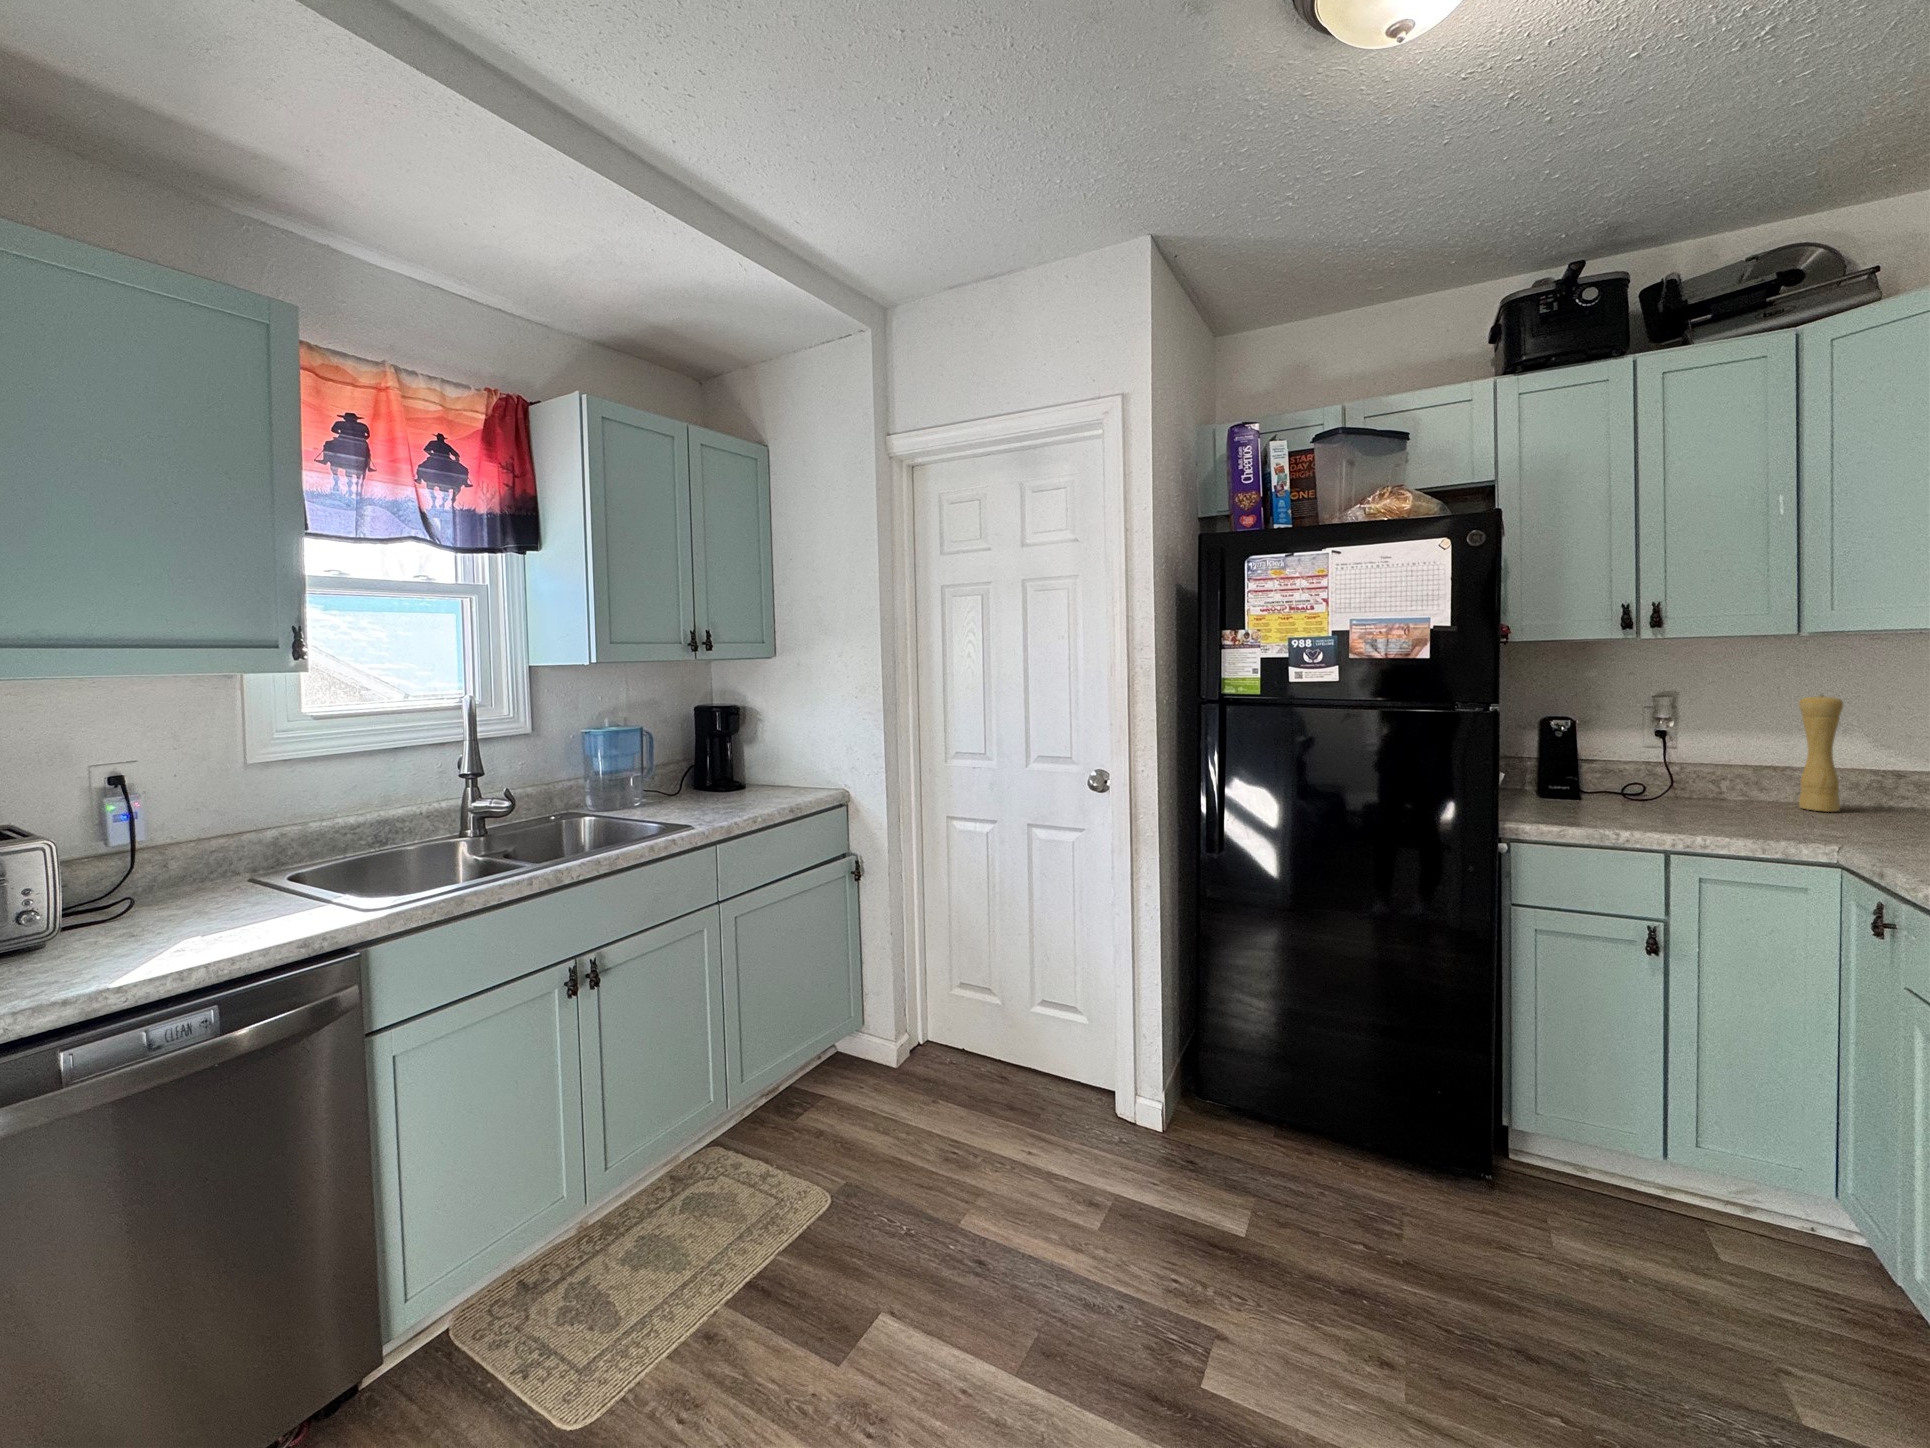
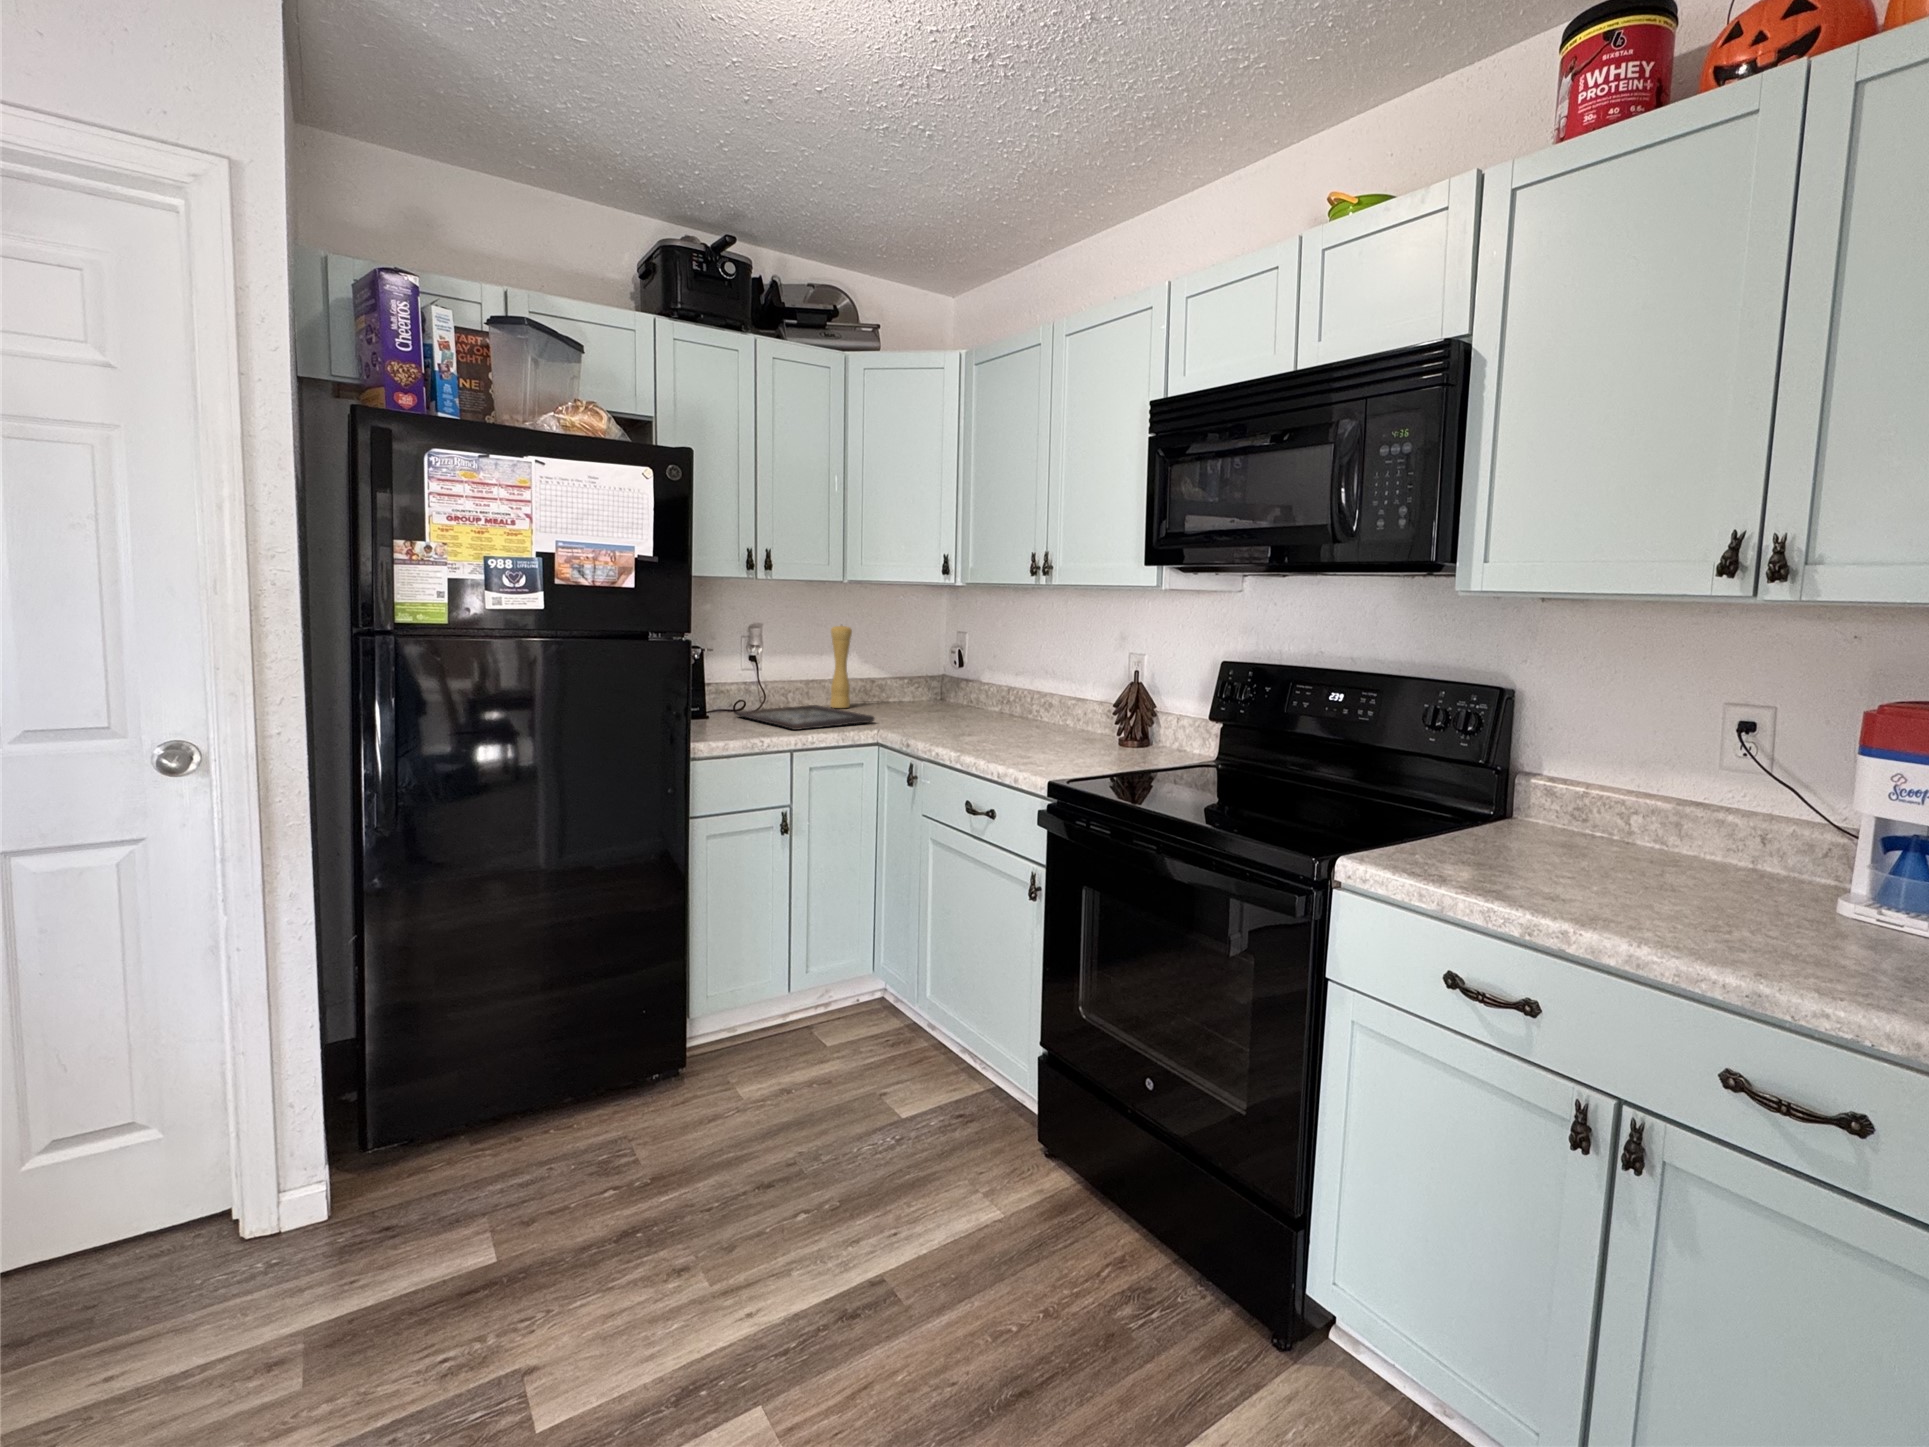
tray: none [1614,797,1851,835] -> present [735,705,874,730]

